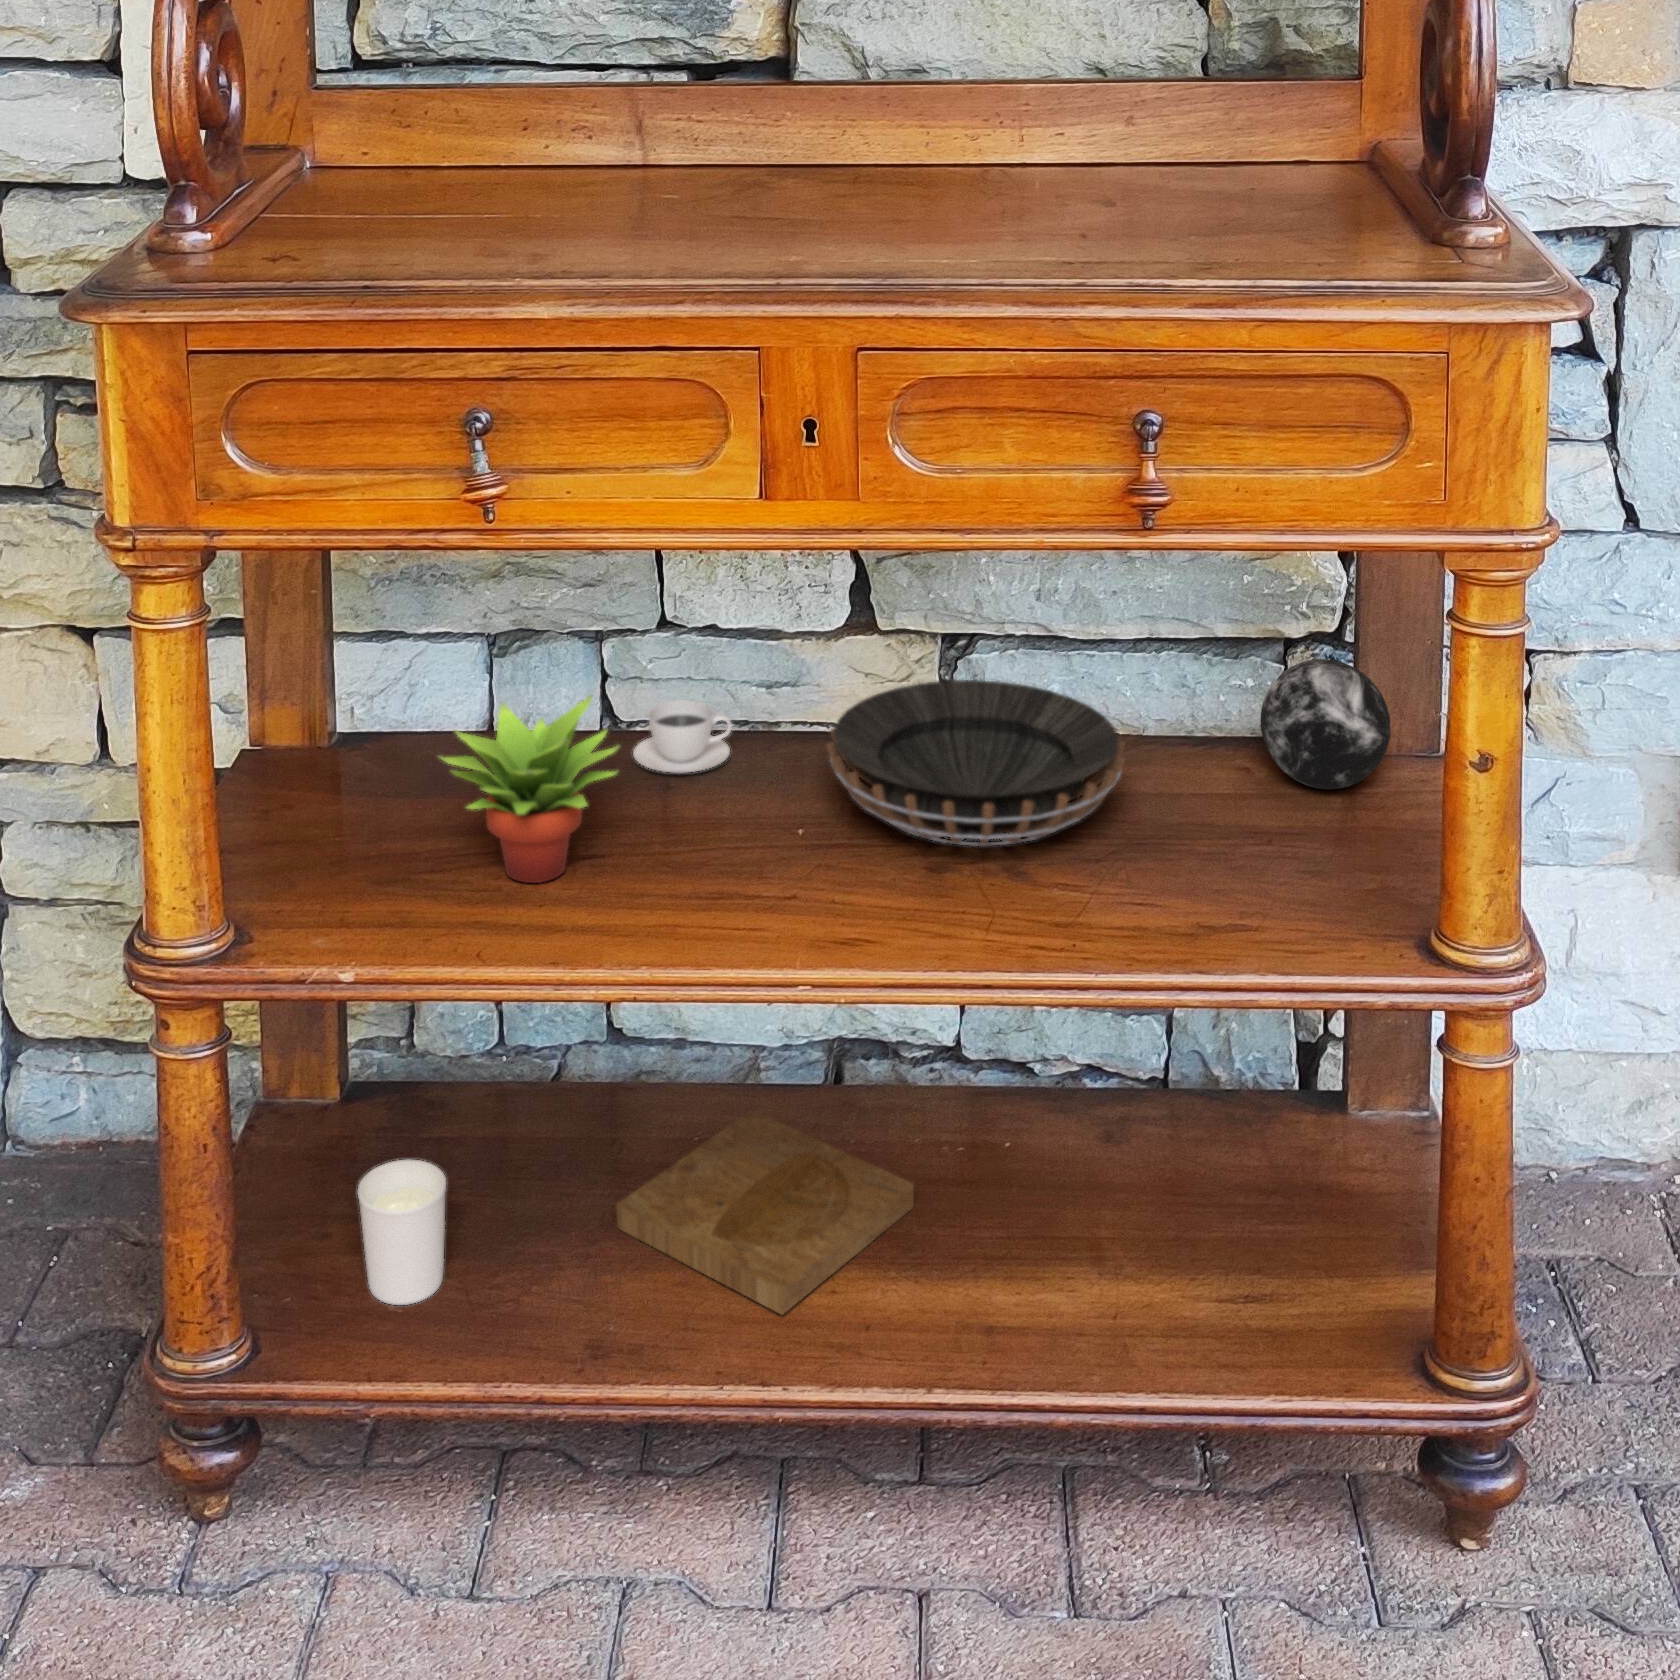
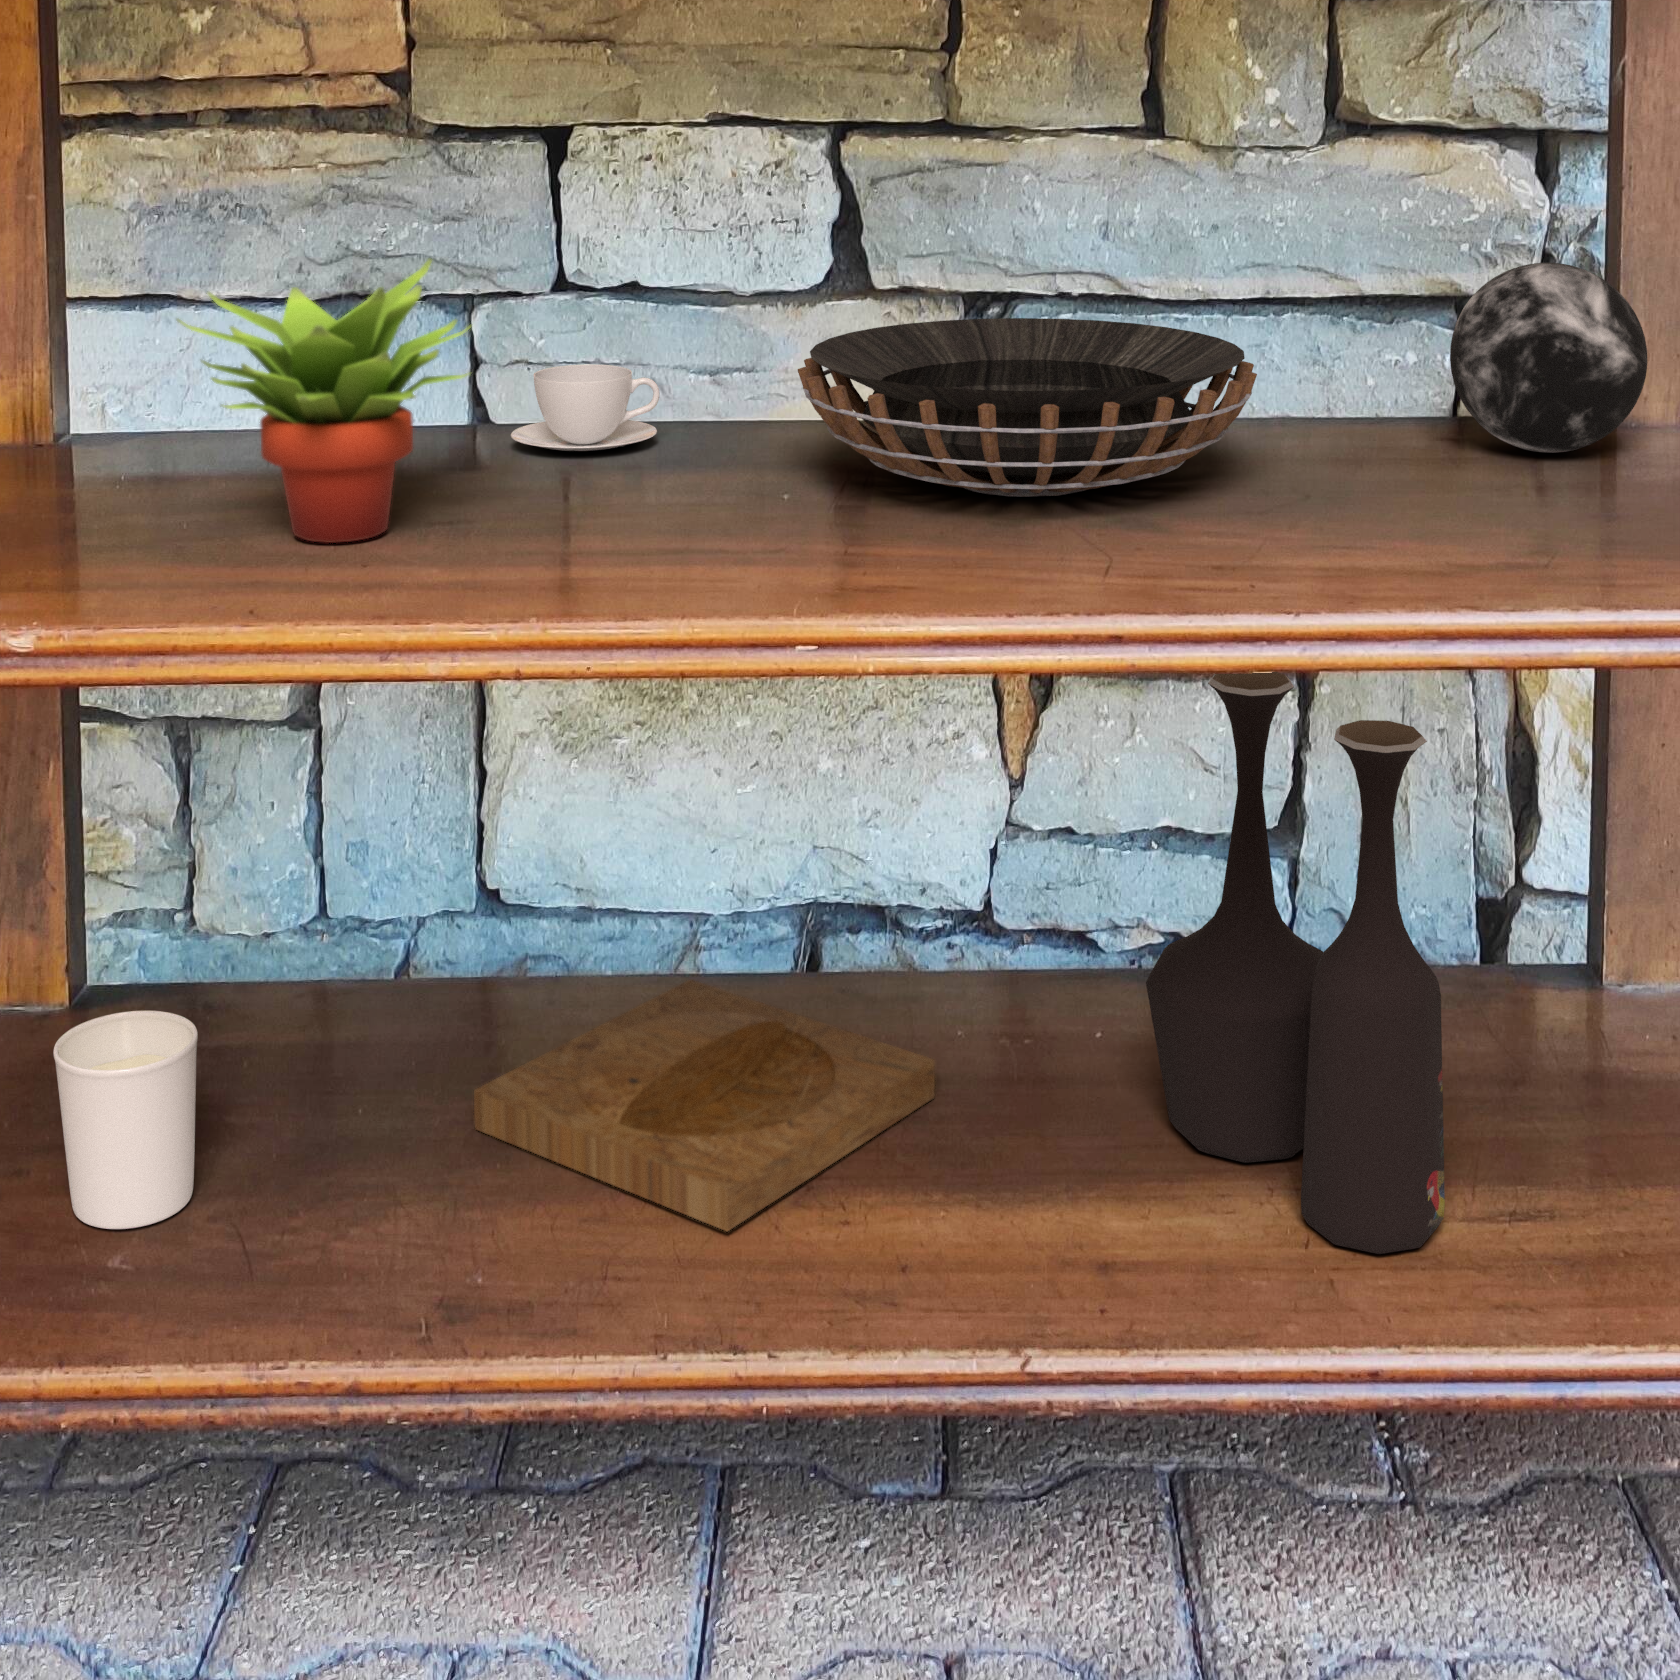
vase: none [1051,947,1236,1341] -> present [1146,672,1445,1254]

